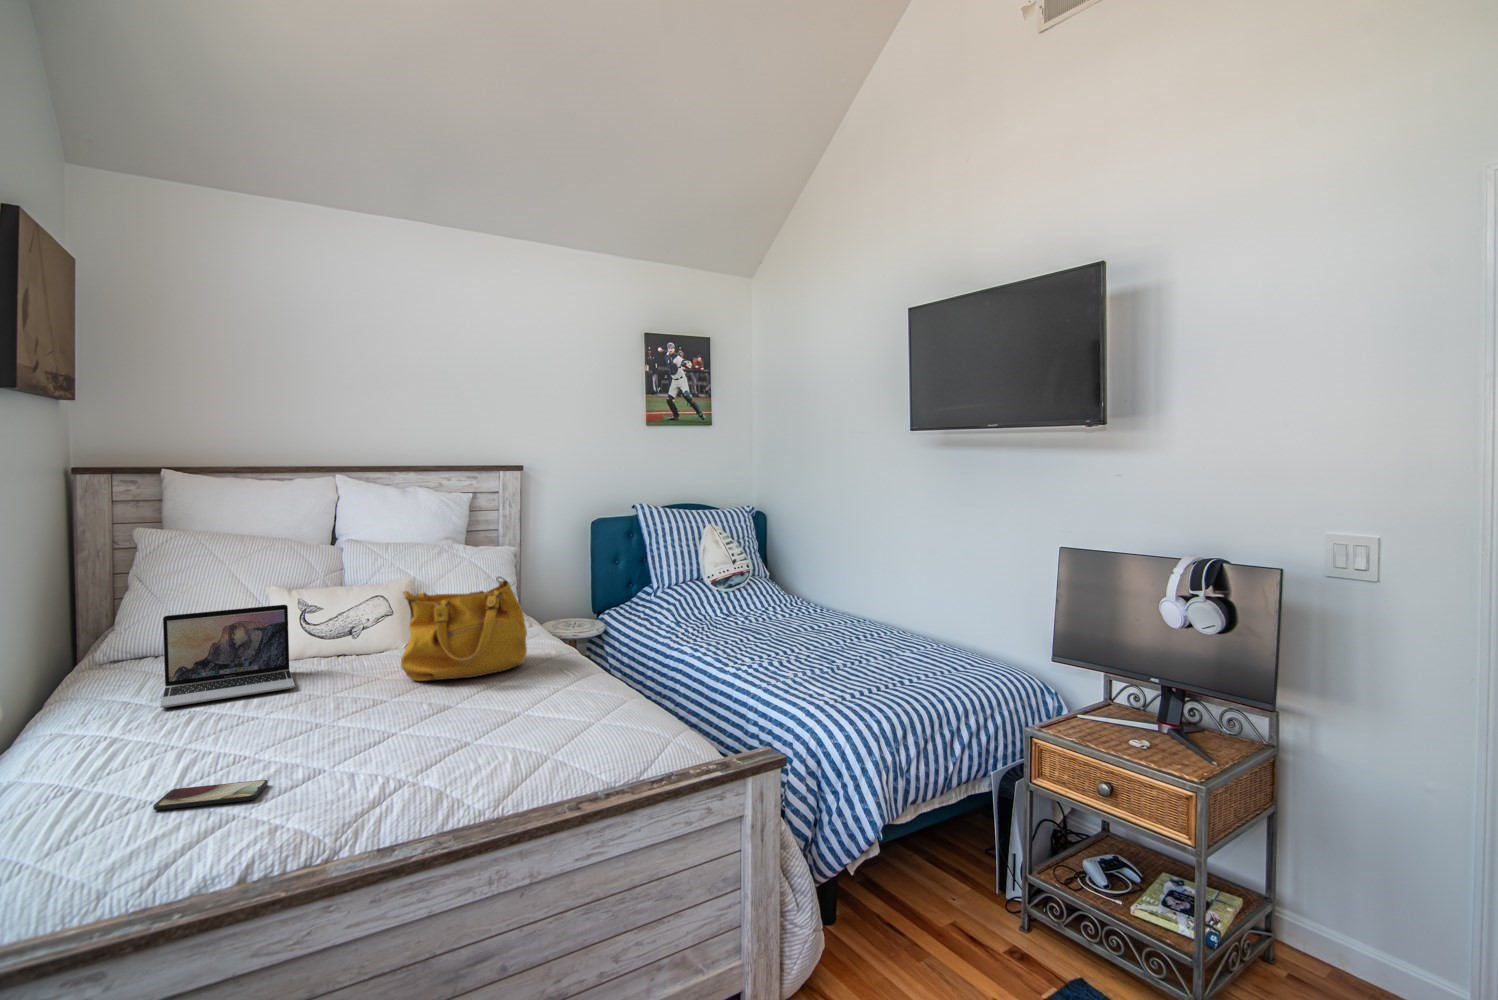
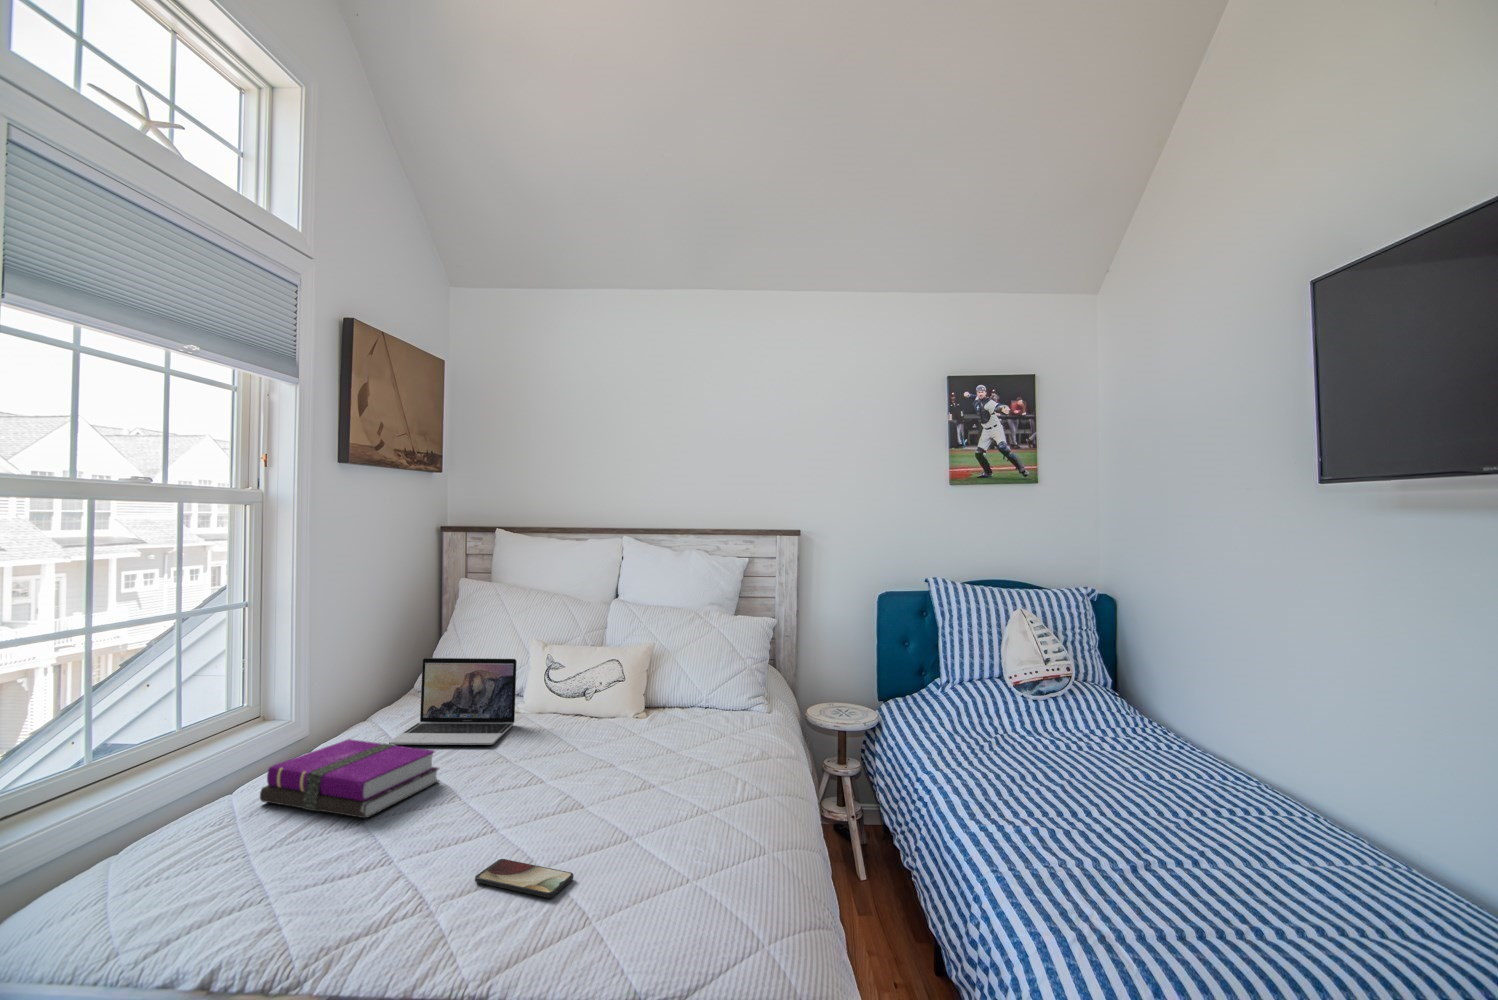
handbag: present [401,576,527,681] -> none [579,654,713,768]
notebook: none [80,692,279,773] -> present [260,739,439,818]
smartphone: present [153,780,268,810] -> present [475,859,573,898]

